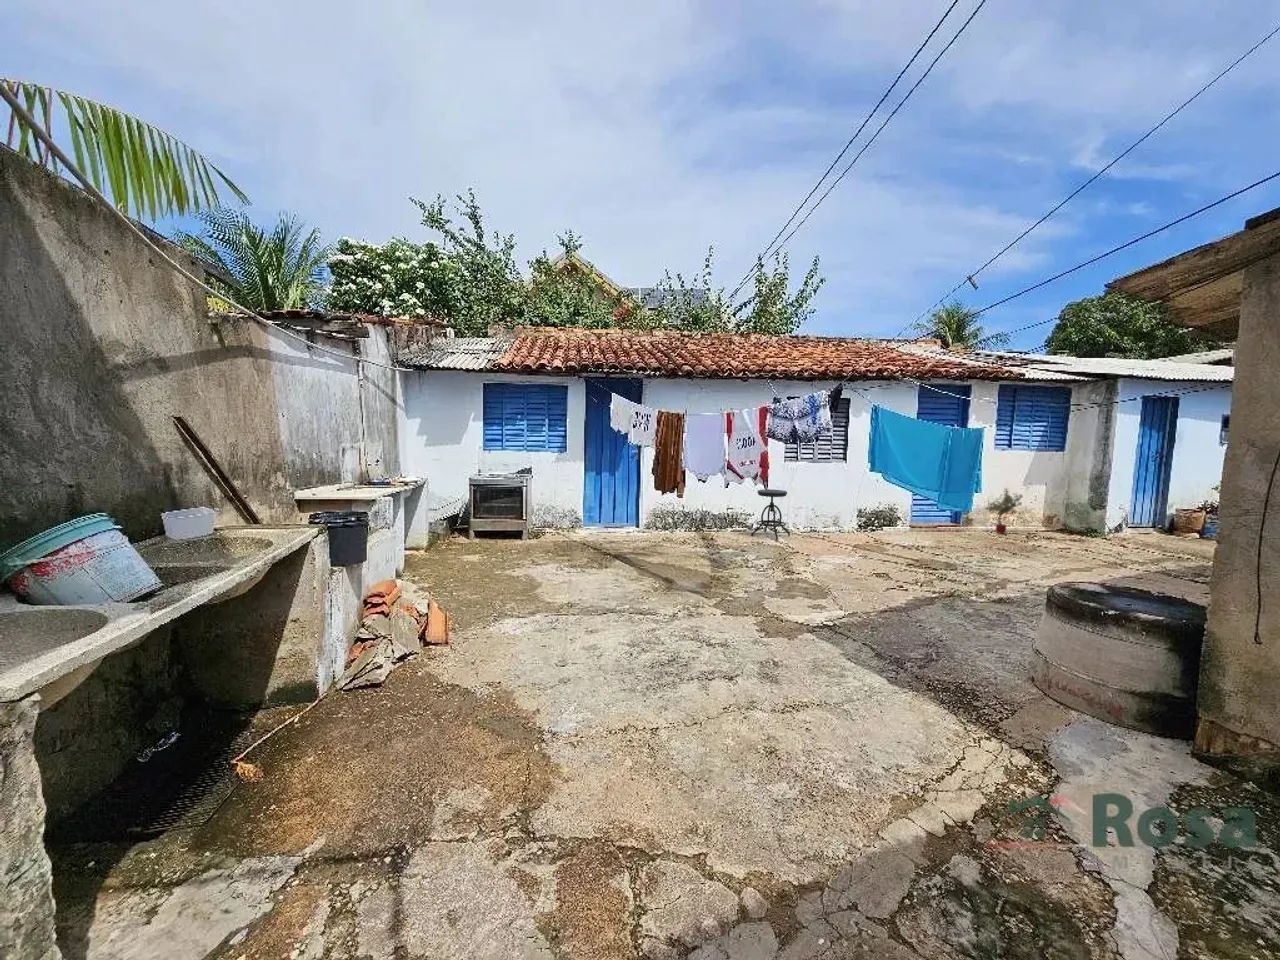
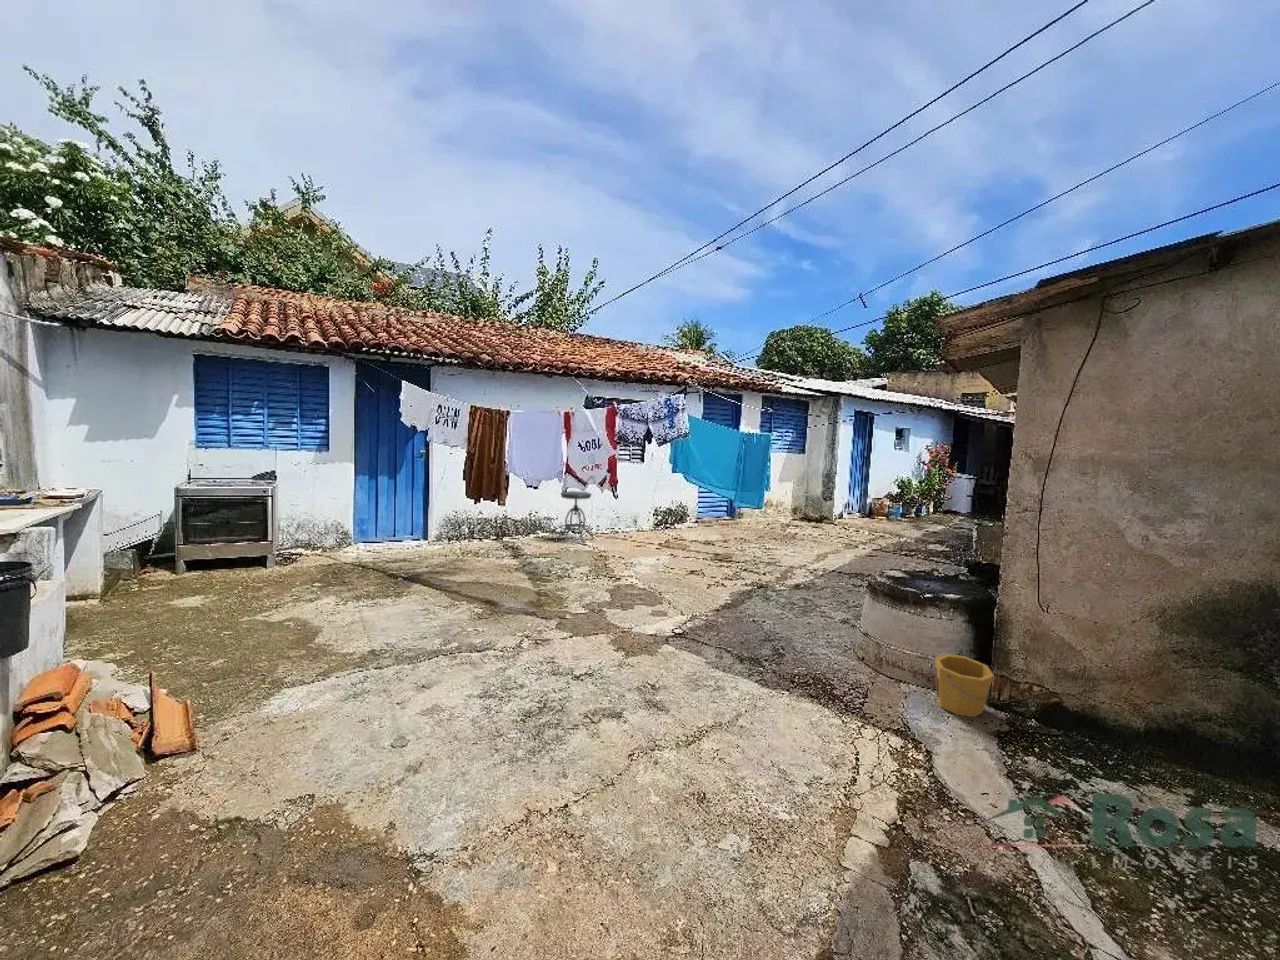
potted tree: present [985,489,1023,534] -> none [750,484,778,525]
bucket: none [1046,672,1114,740] -> present [935,654,994,717]

